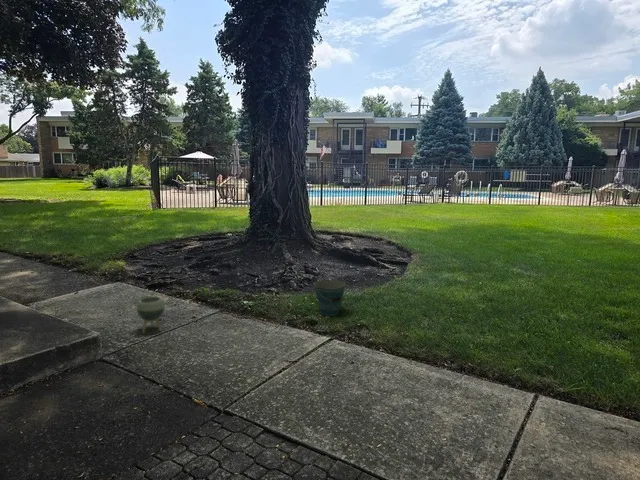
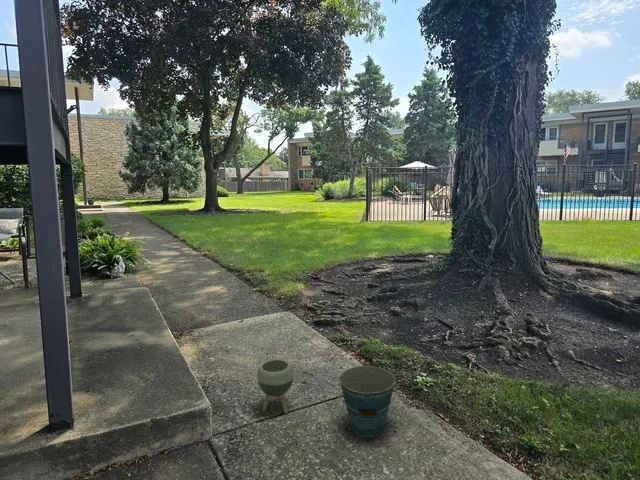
bucket: present [314,280,346,316] -> present [339,366,396,437]

